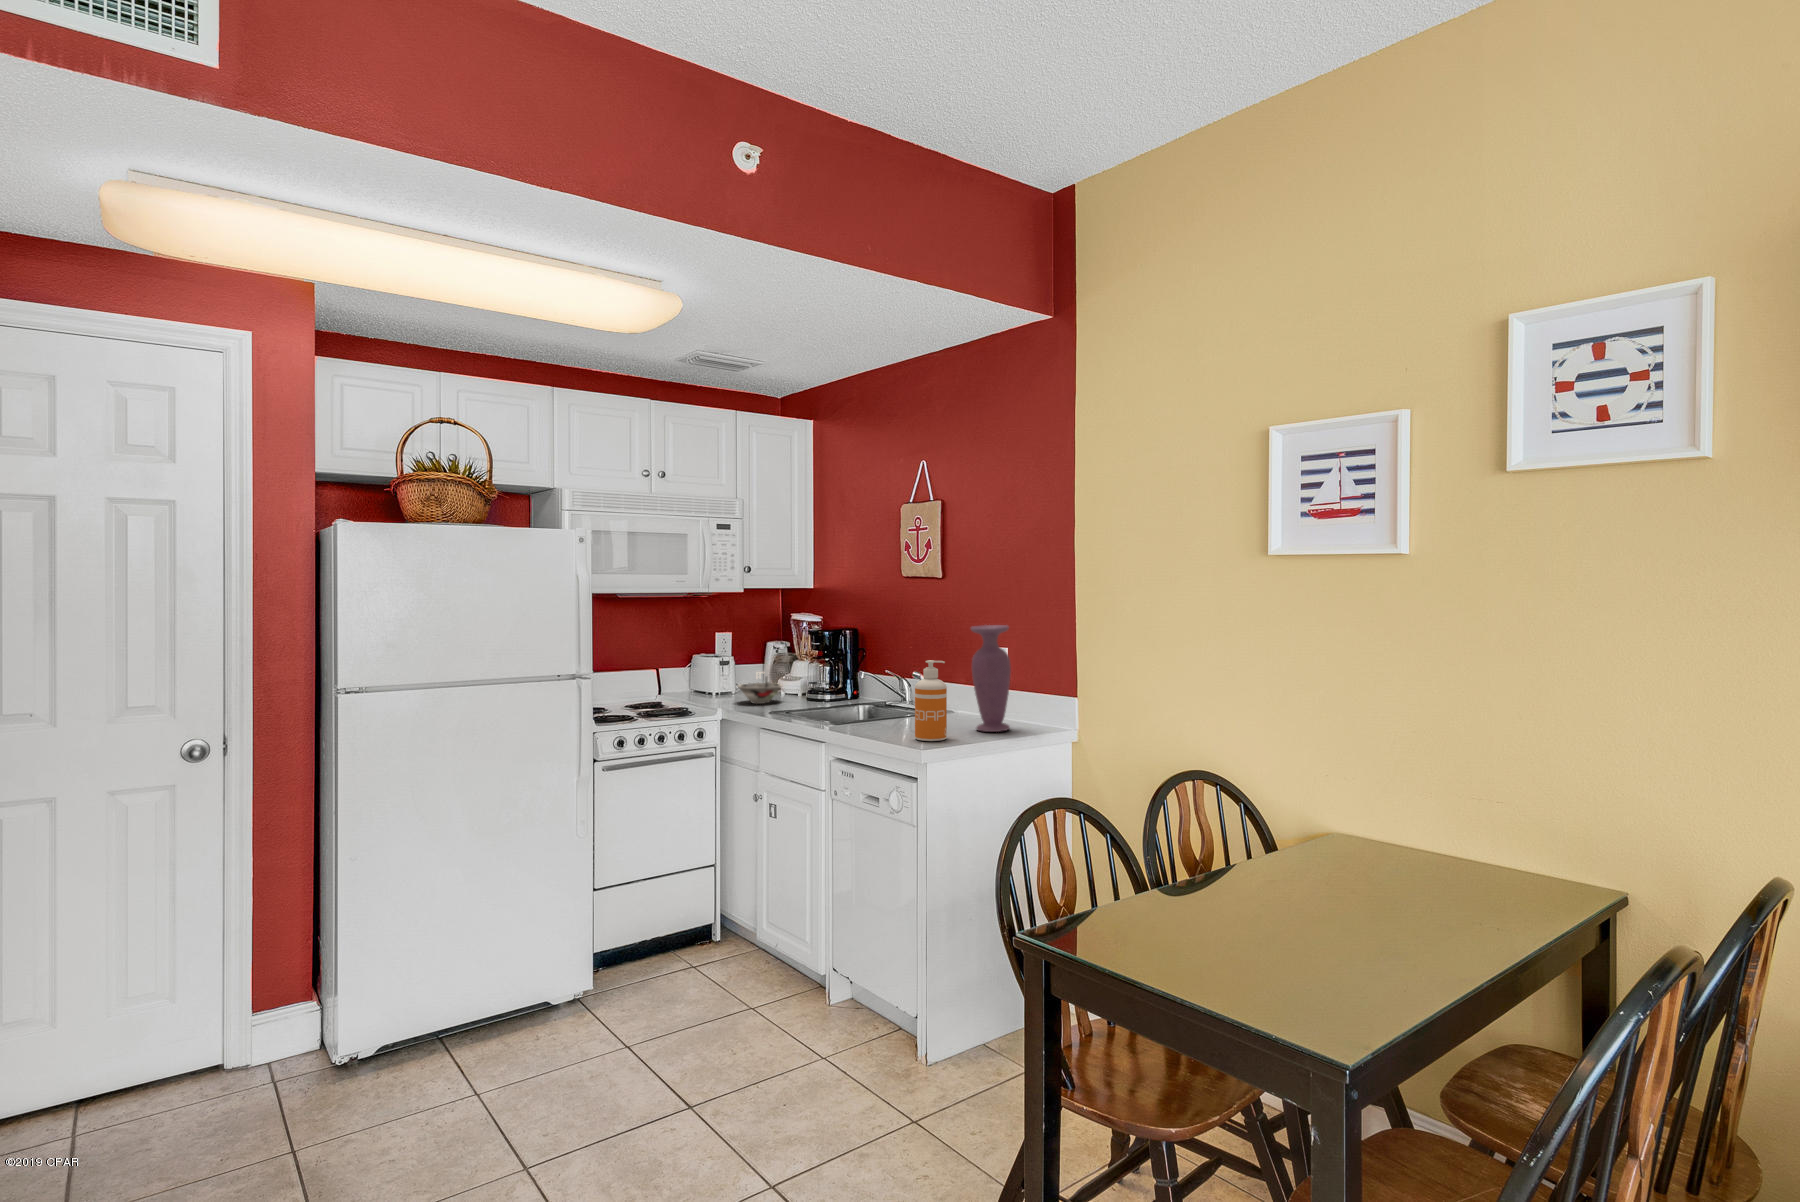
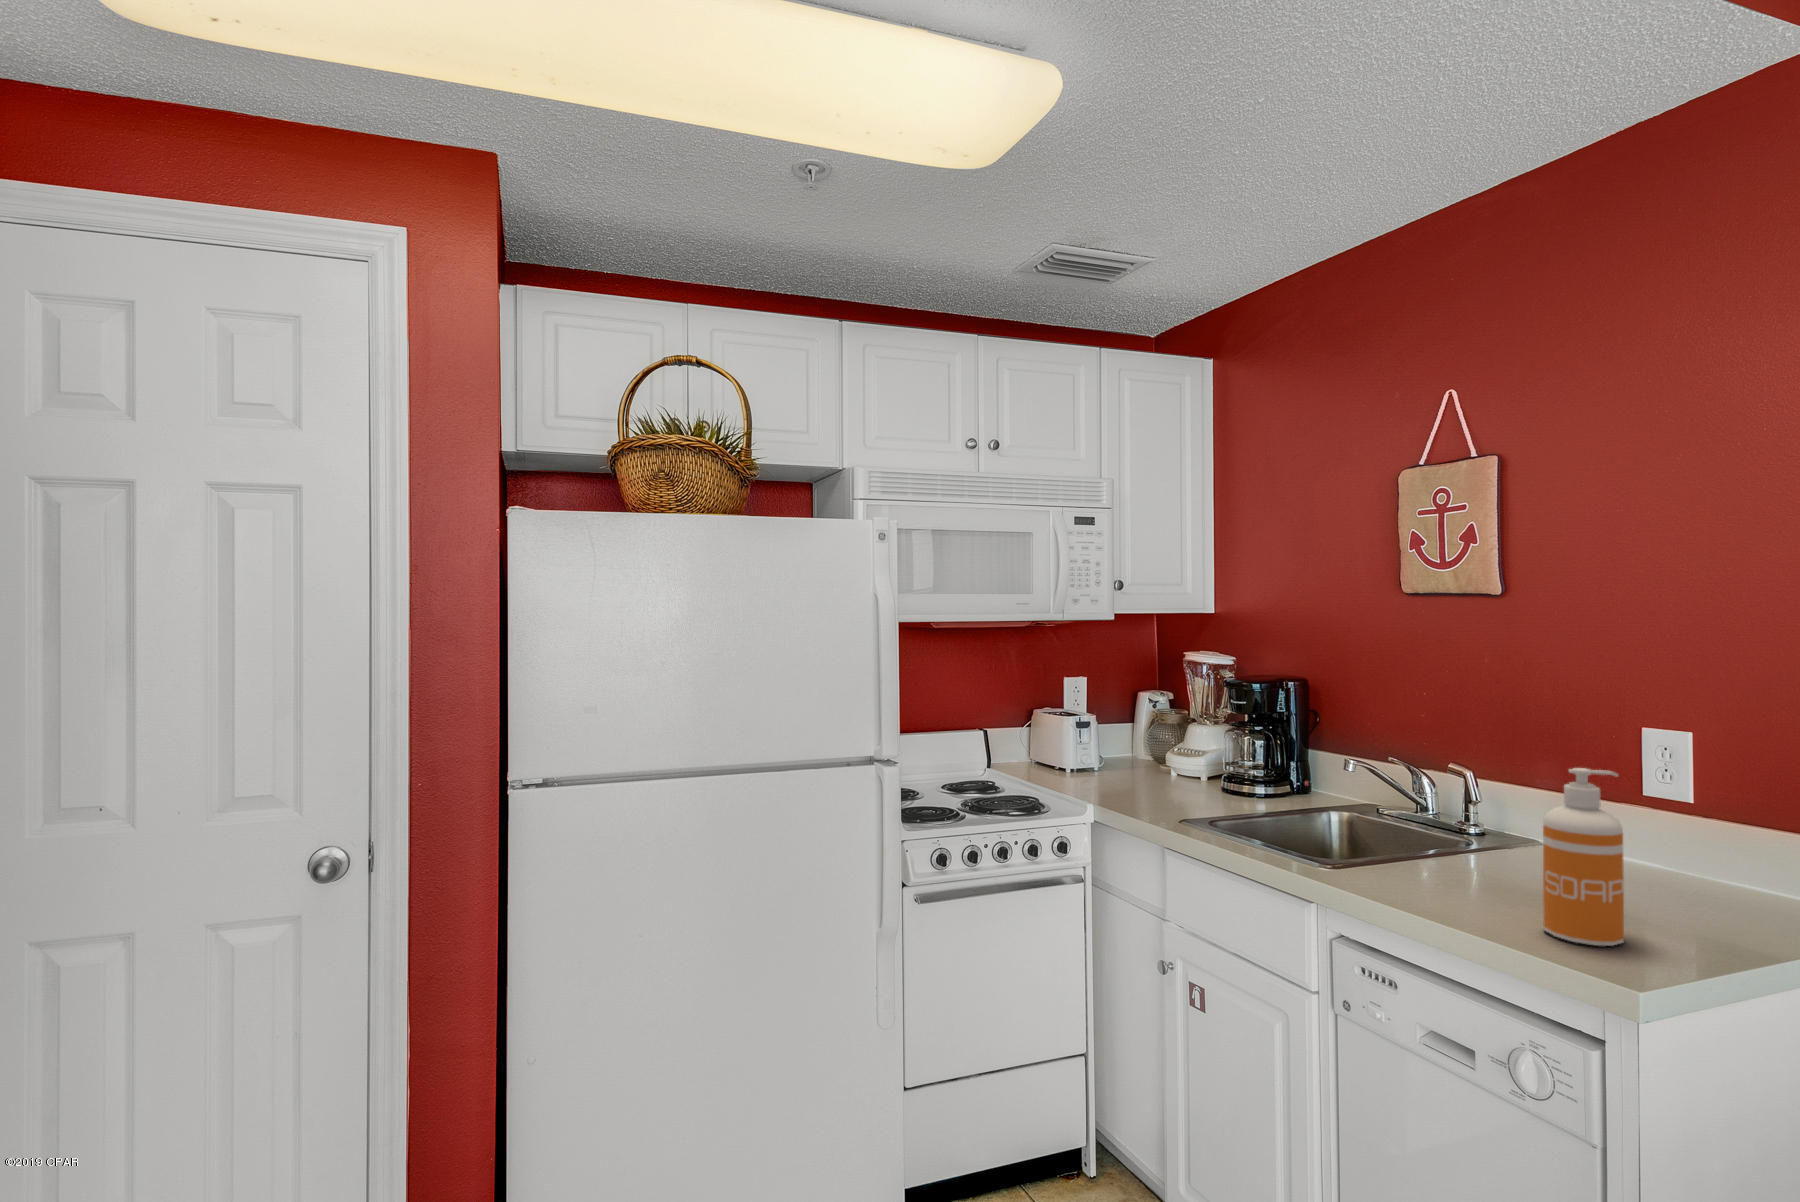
vase: present [971,625,1011,732] -> none [1645,692,1753,924]
bowl: present [738,672,782,704] -> none [1113,744,1187,796]

